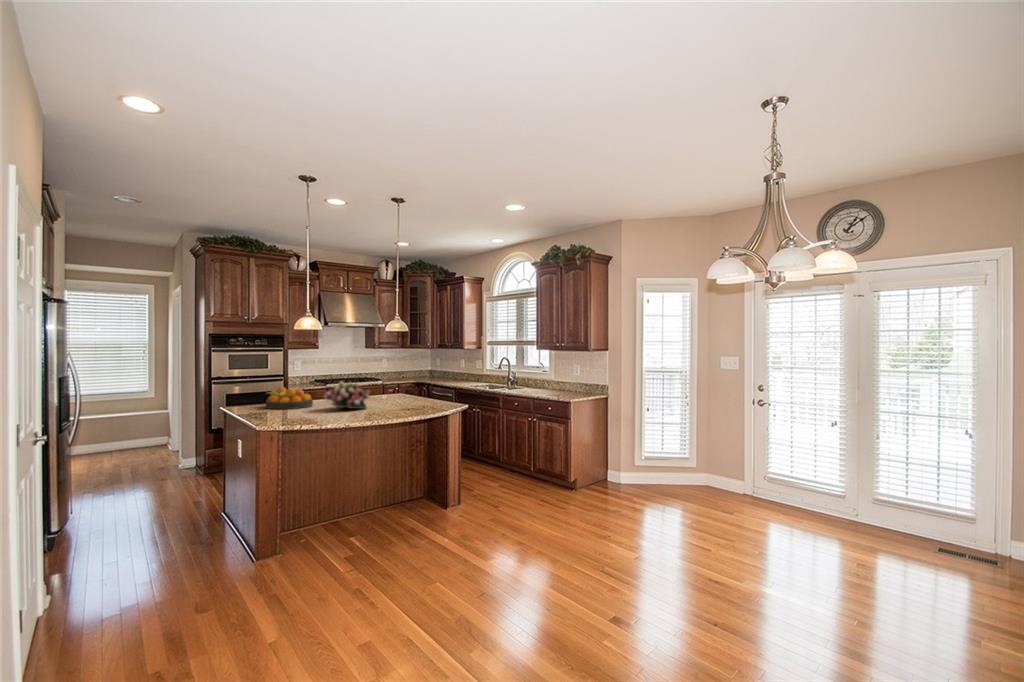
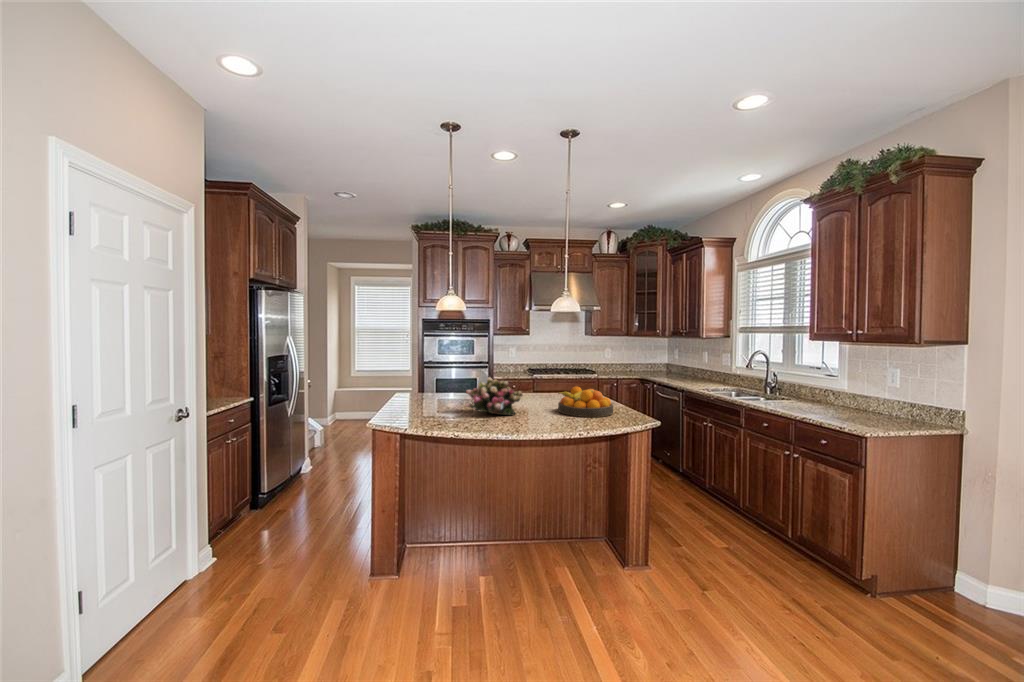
fruit bowl: present [266,387,313,409] -> present [558,386,613,417]

